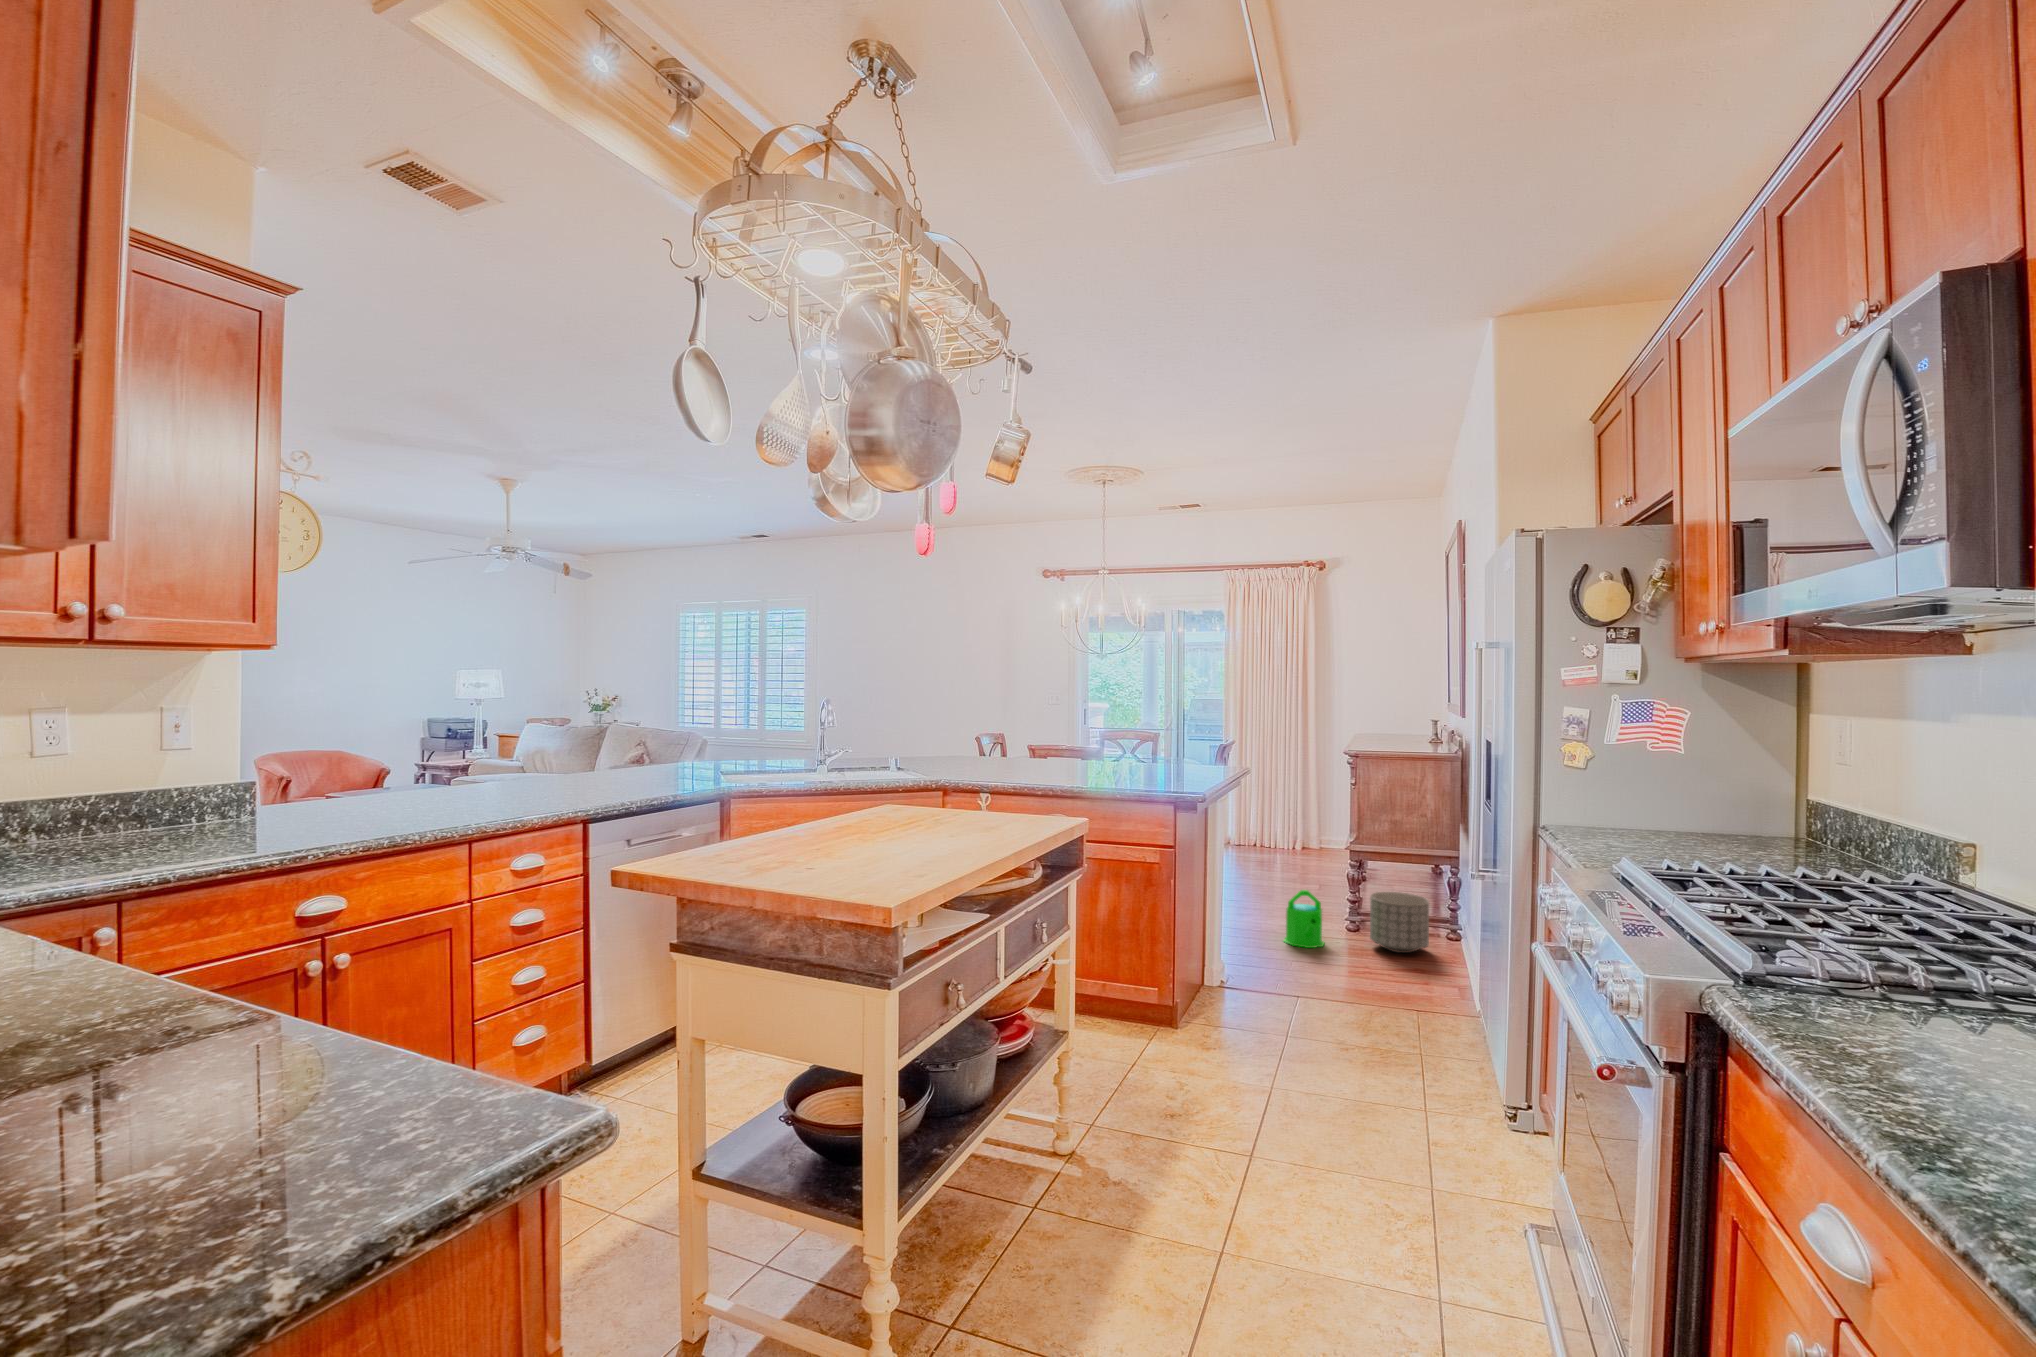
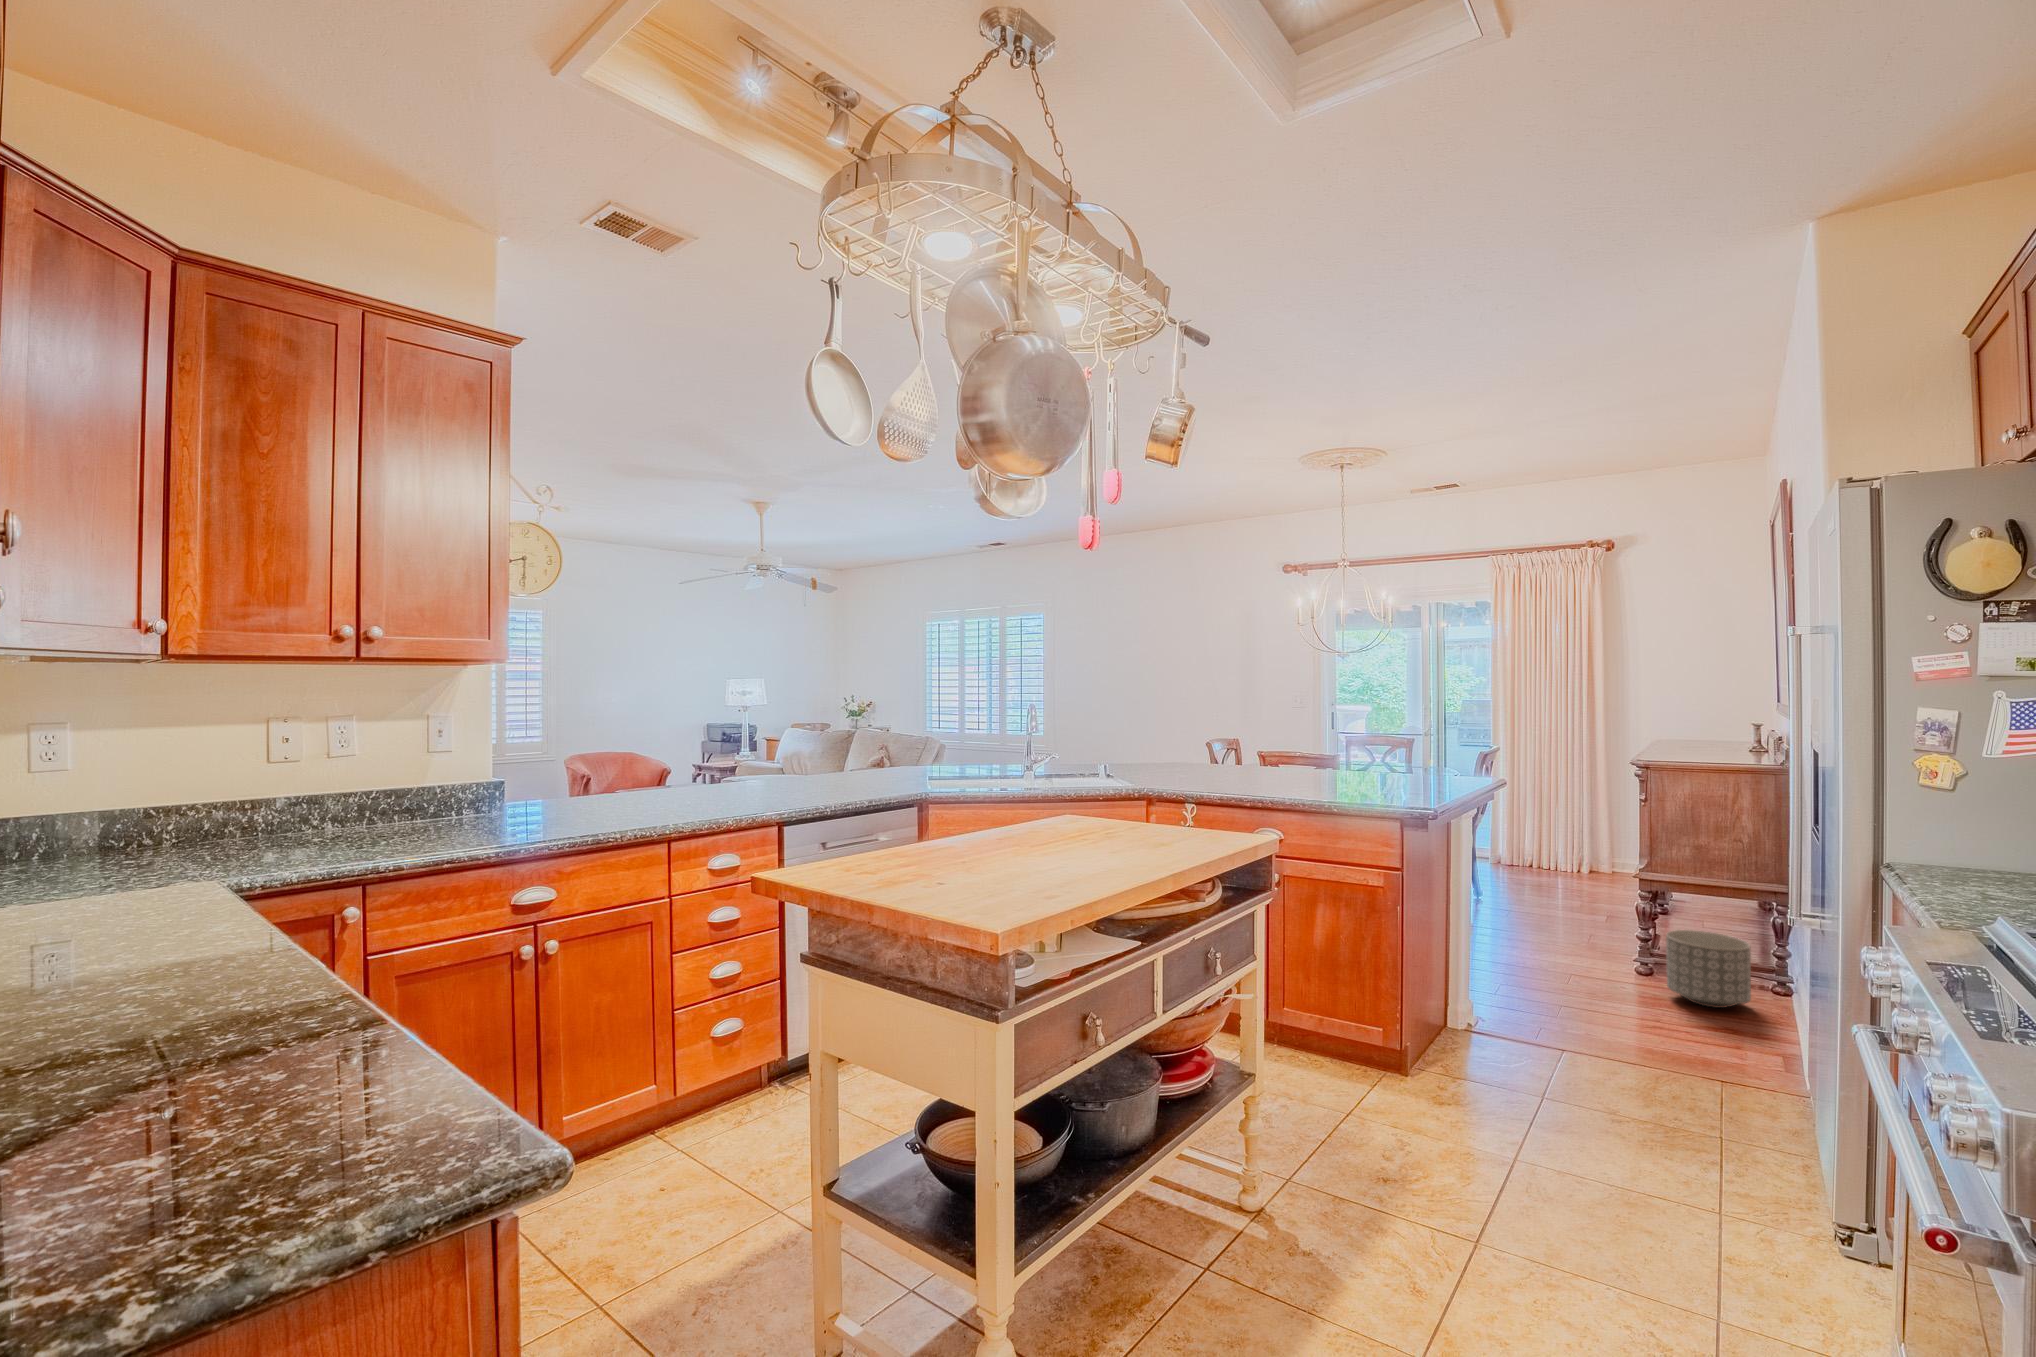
watering can: present [1284,890,1324,948] -> none [1549,922,1606,992]

